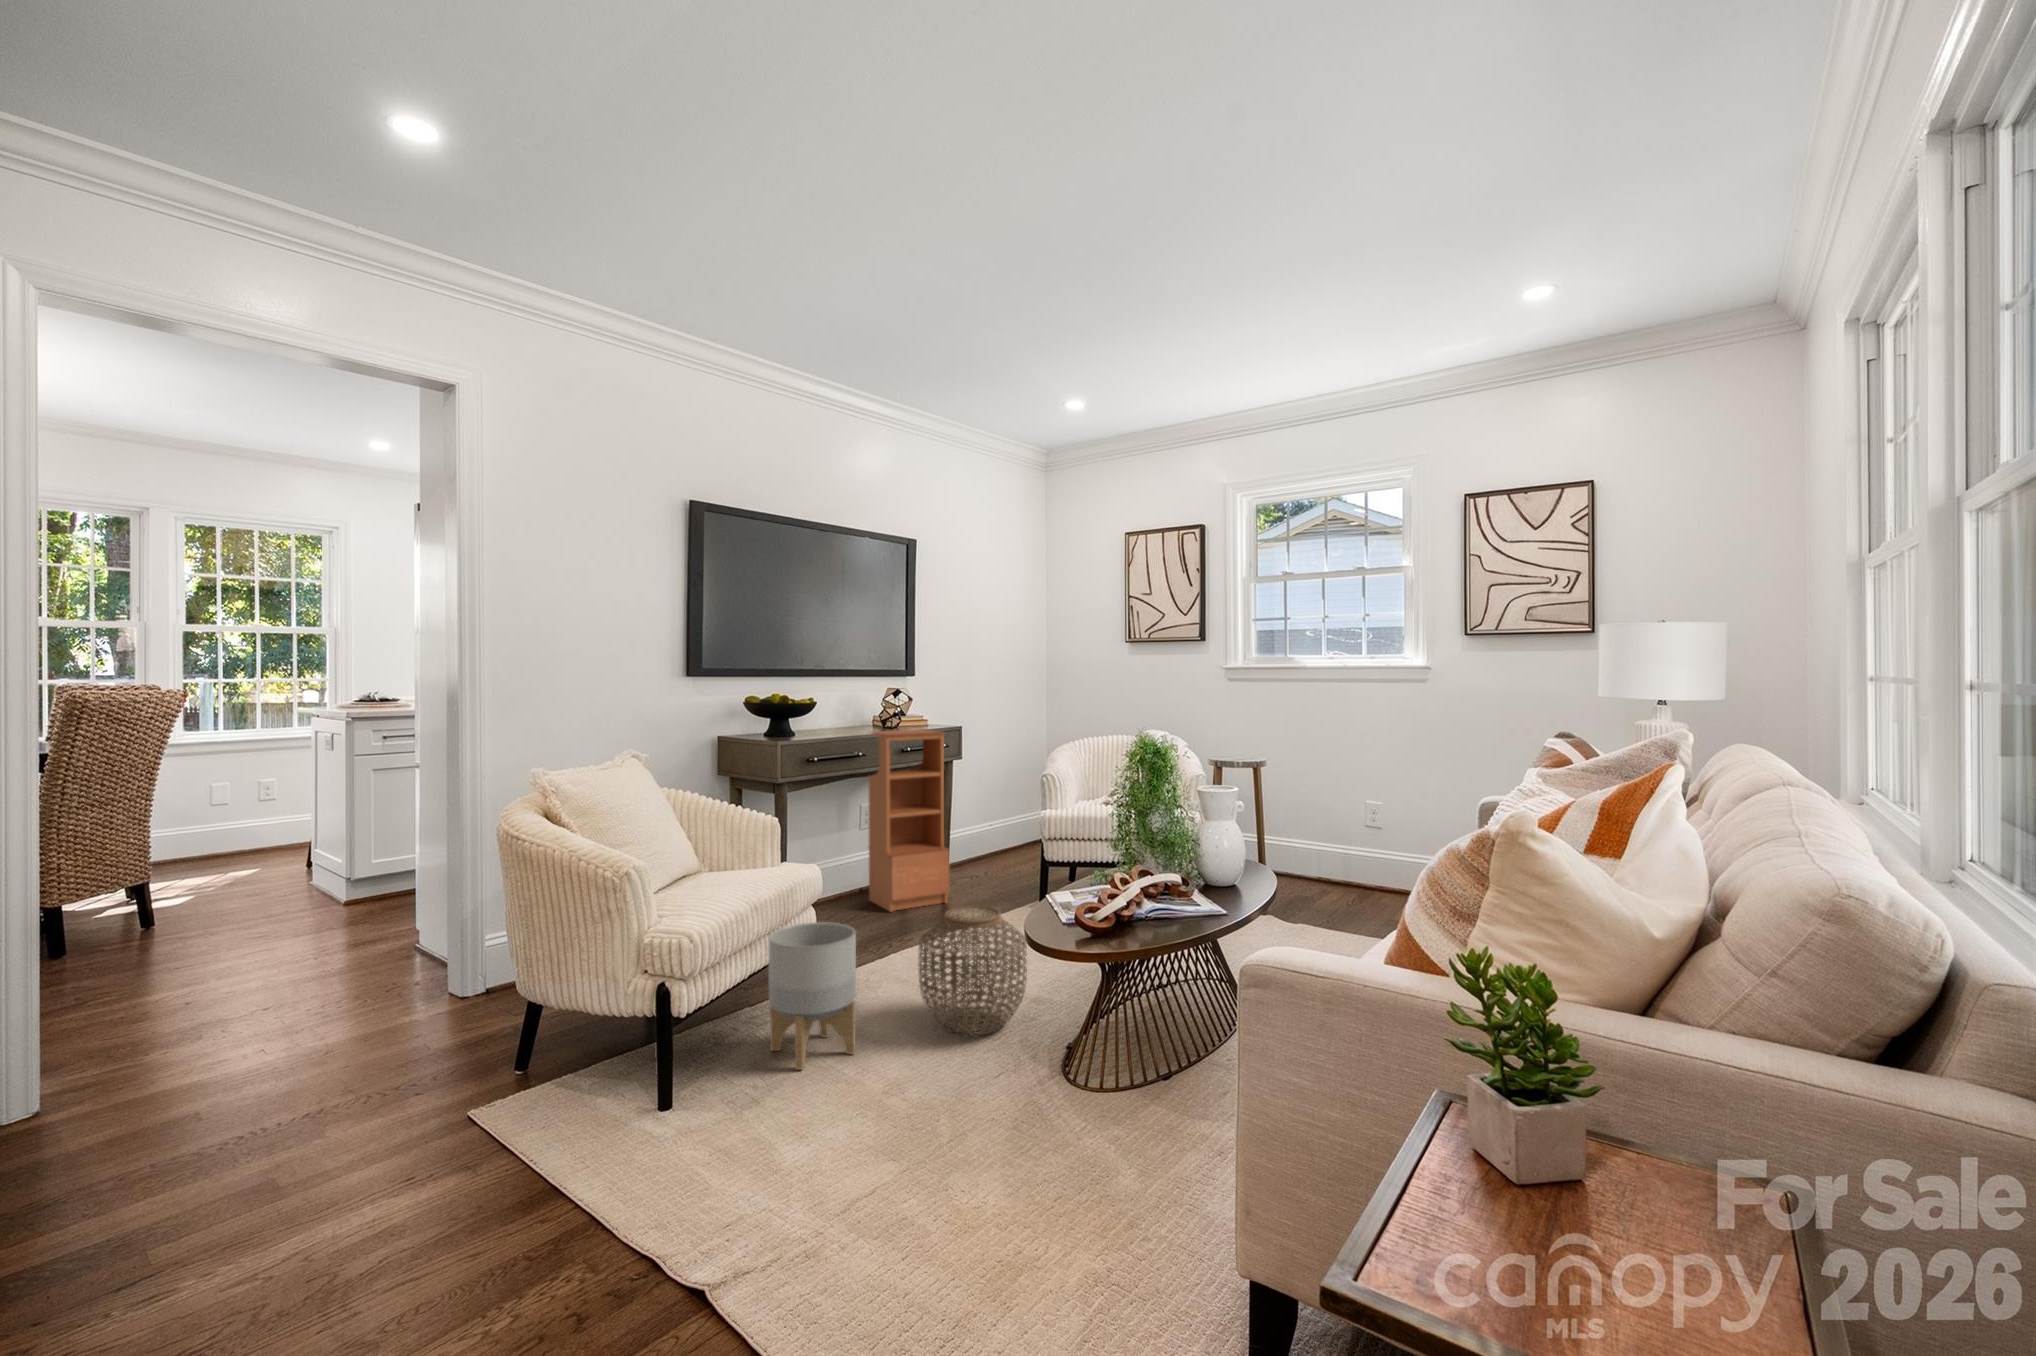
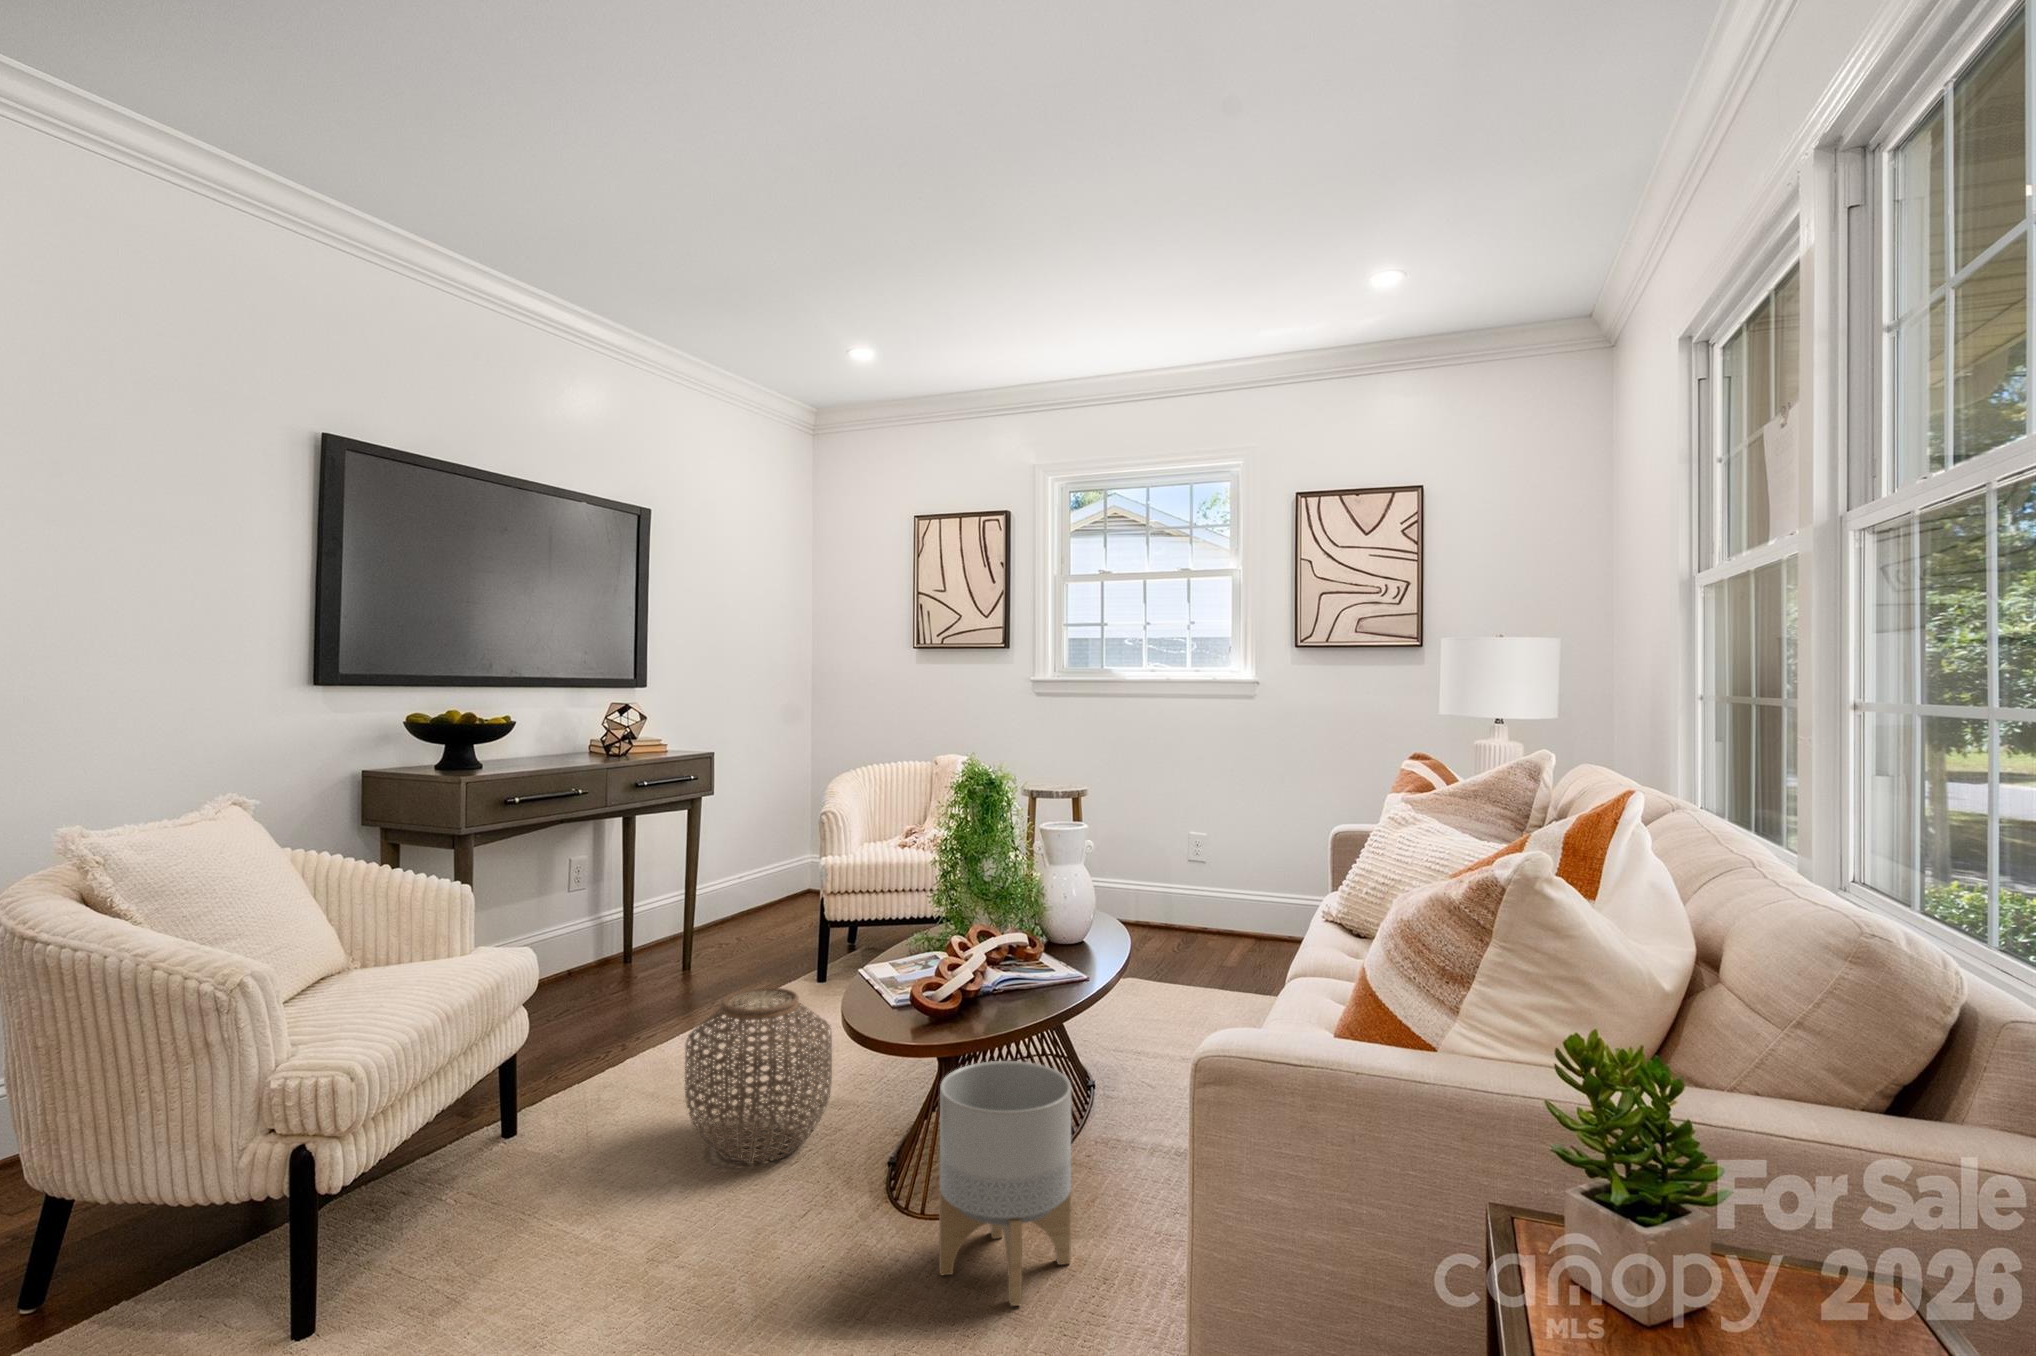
bookcase: present [868,730,950,912] -> none [589,756,702,996]
planter: present [768,922,856,1070] -> present [939,1061,1071,1306]

